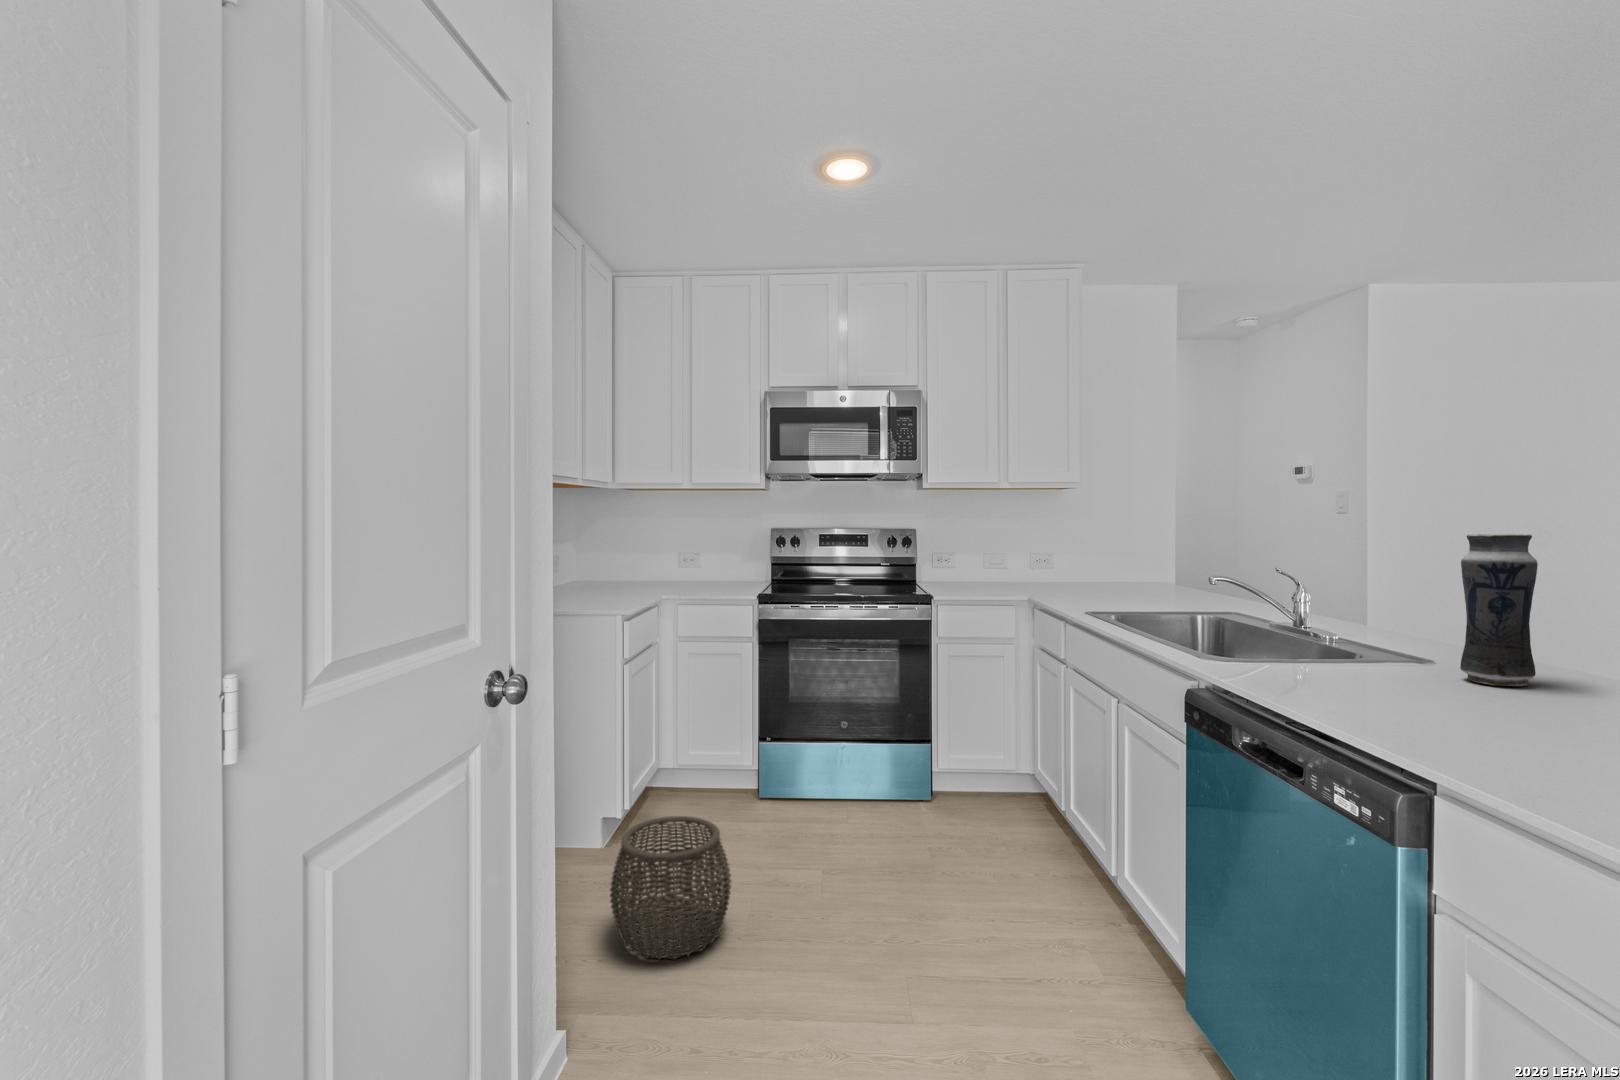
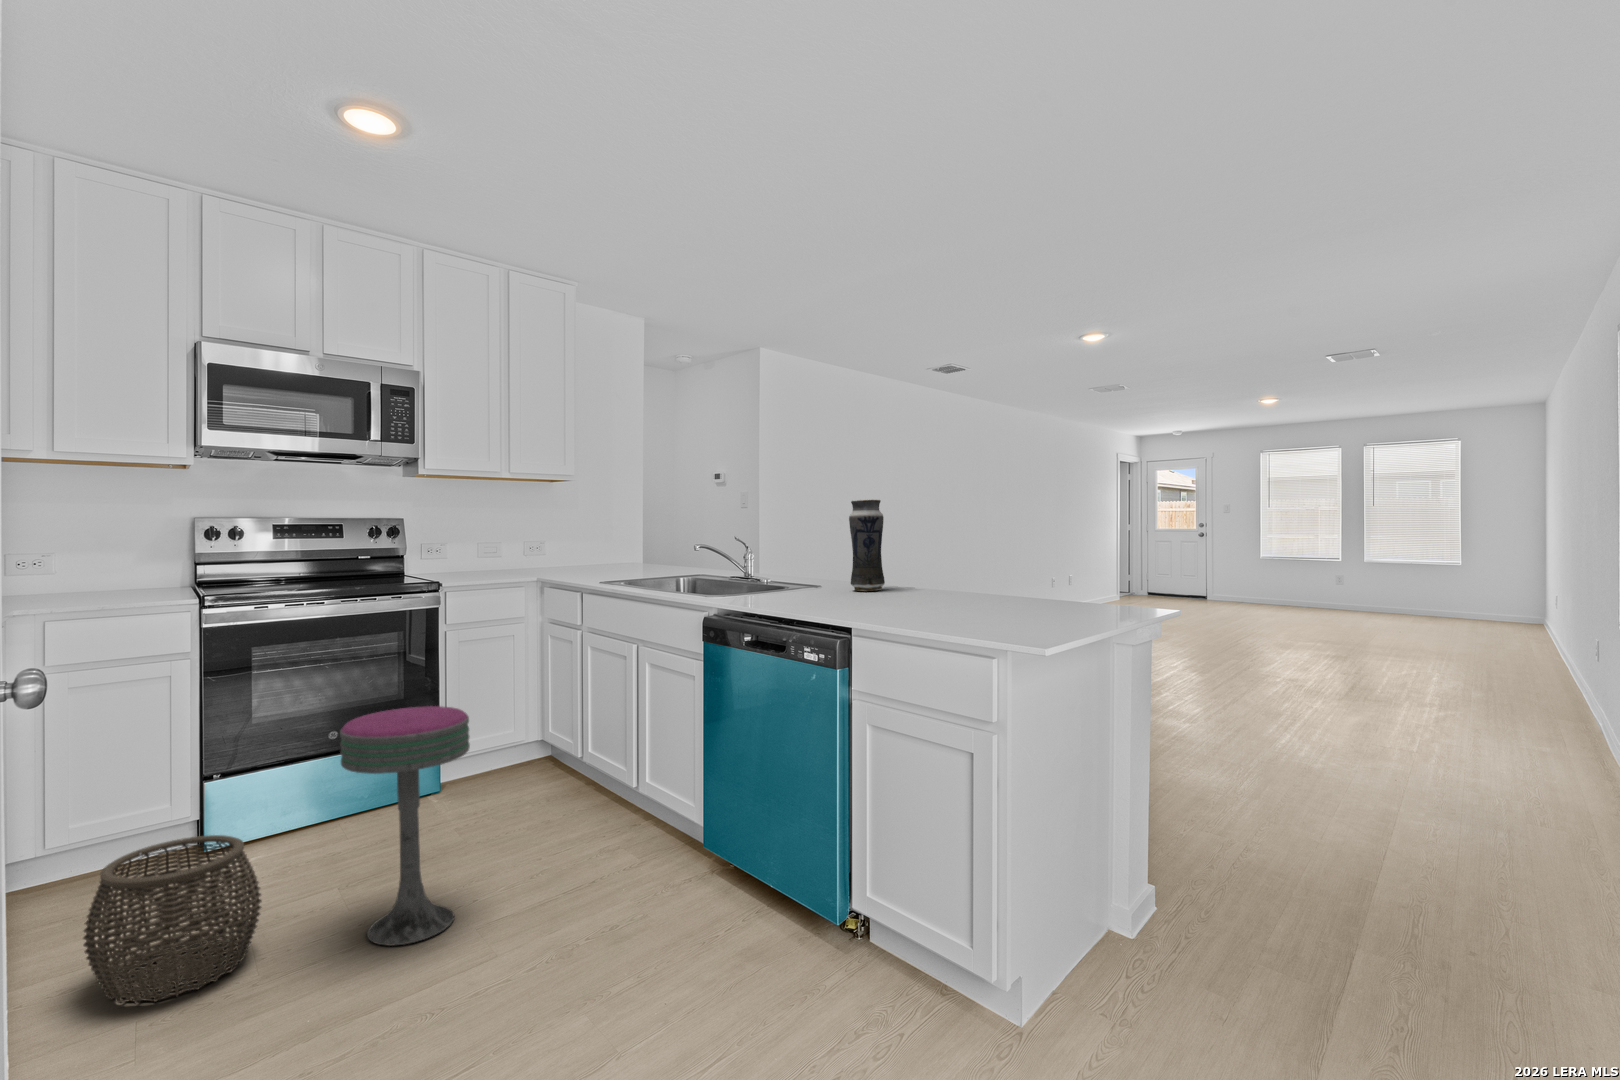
bar stool: none [789,736,907,986] -> present [340,706,470,946]

